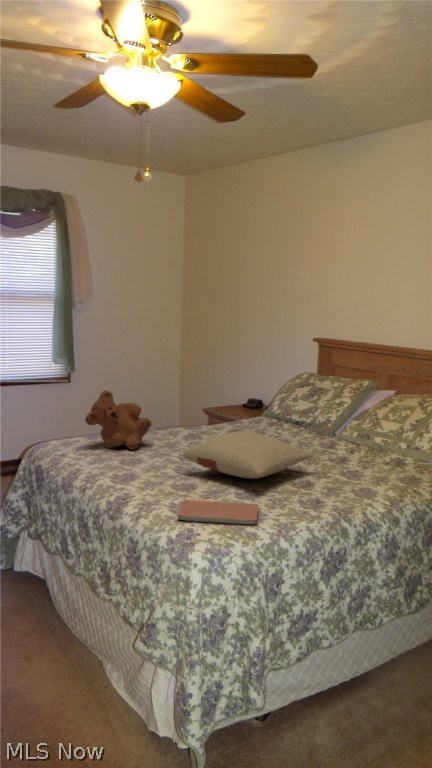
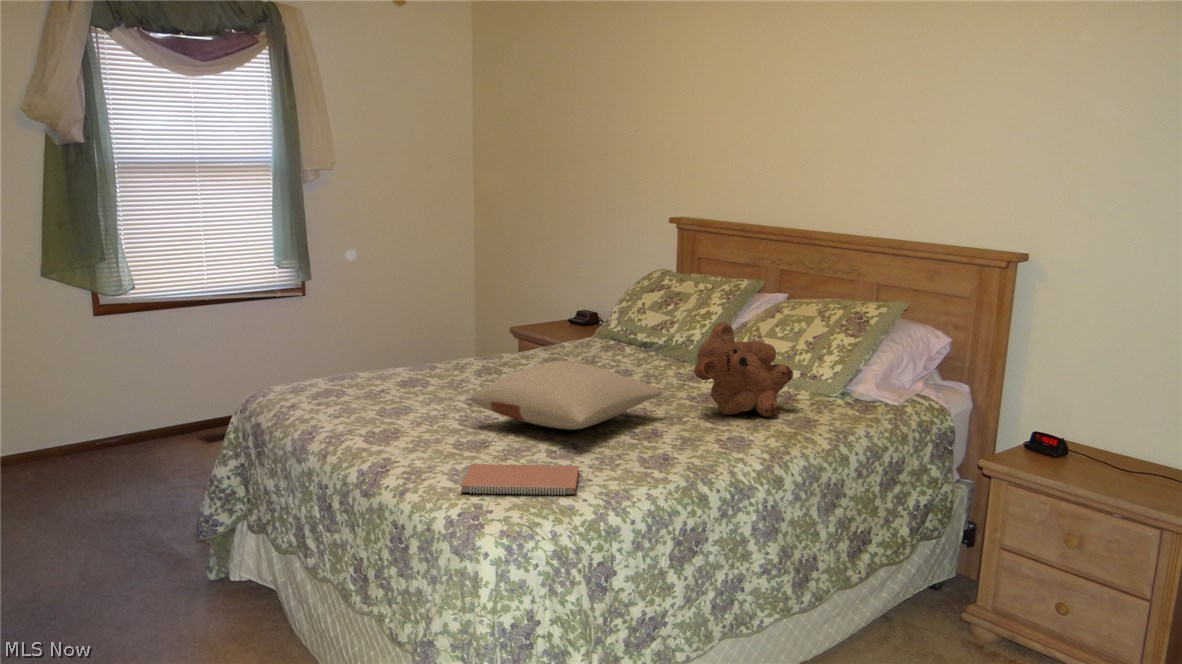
teddy bear: present [85,390,152,450] -> present [694,322,794,417]

